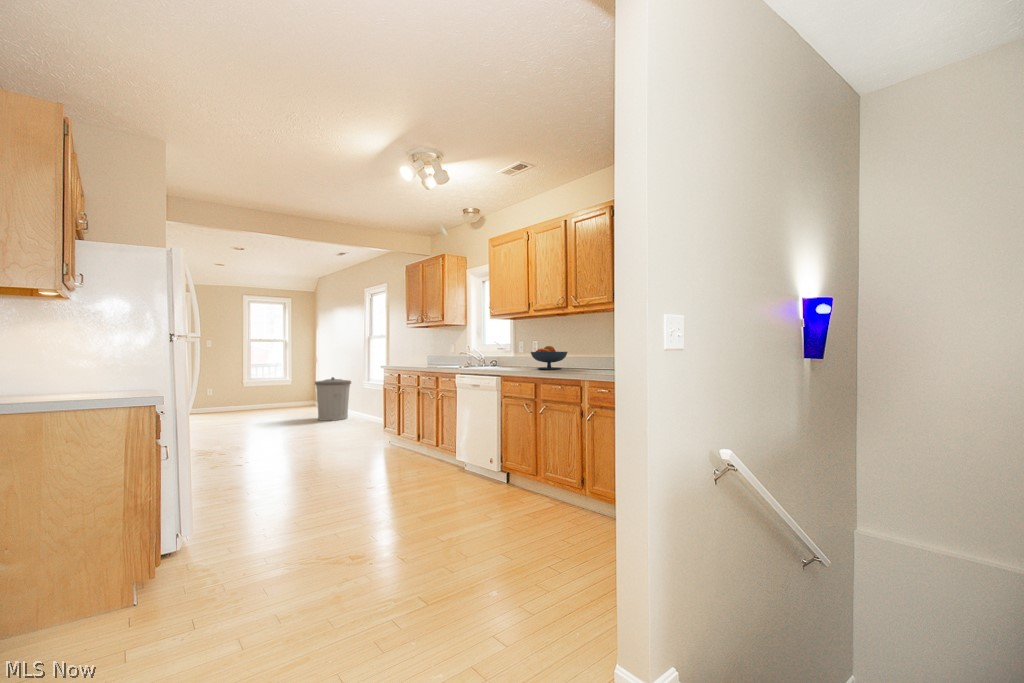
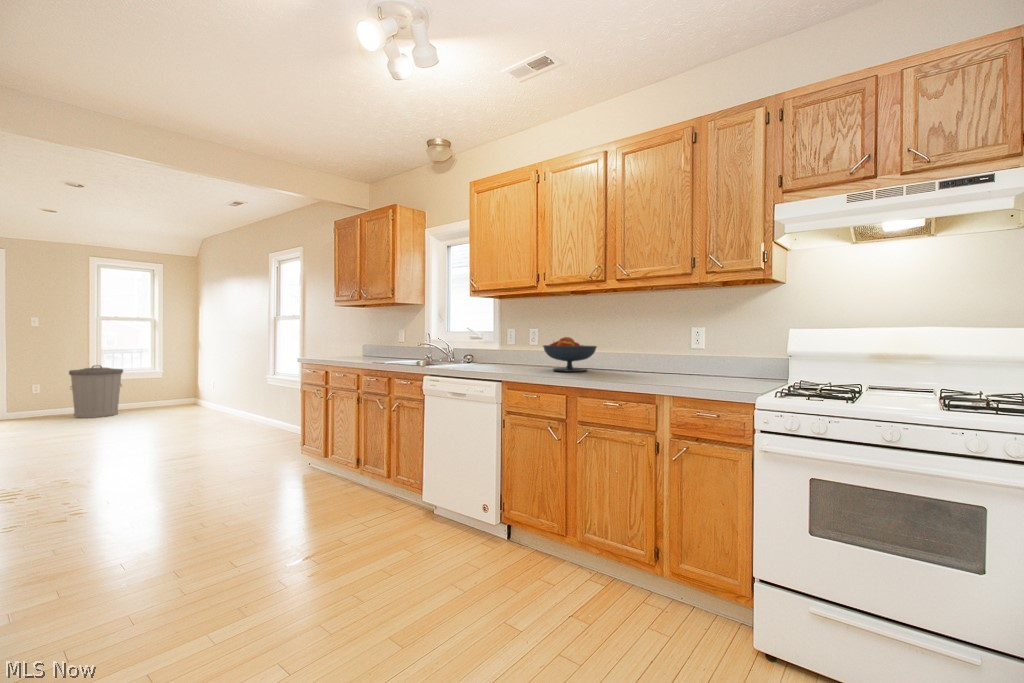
trash can: present [315,377,351,421] -> present [69,365,123,418]

